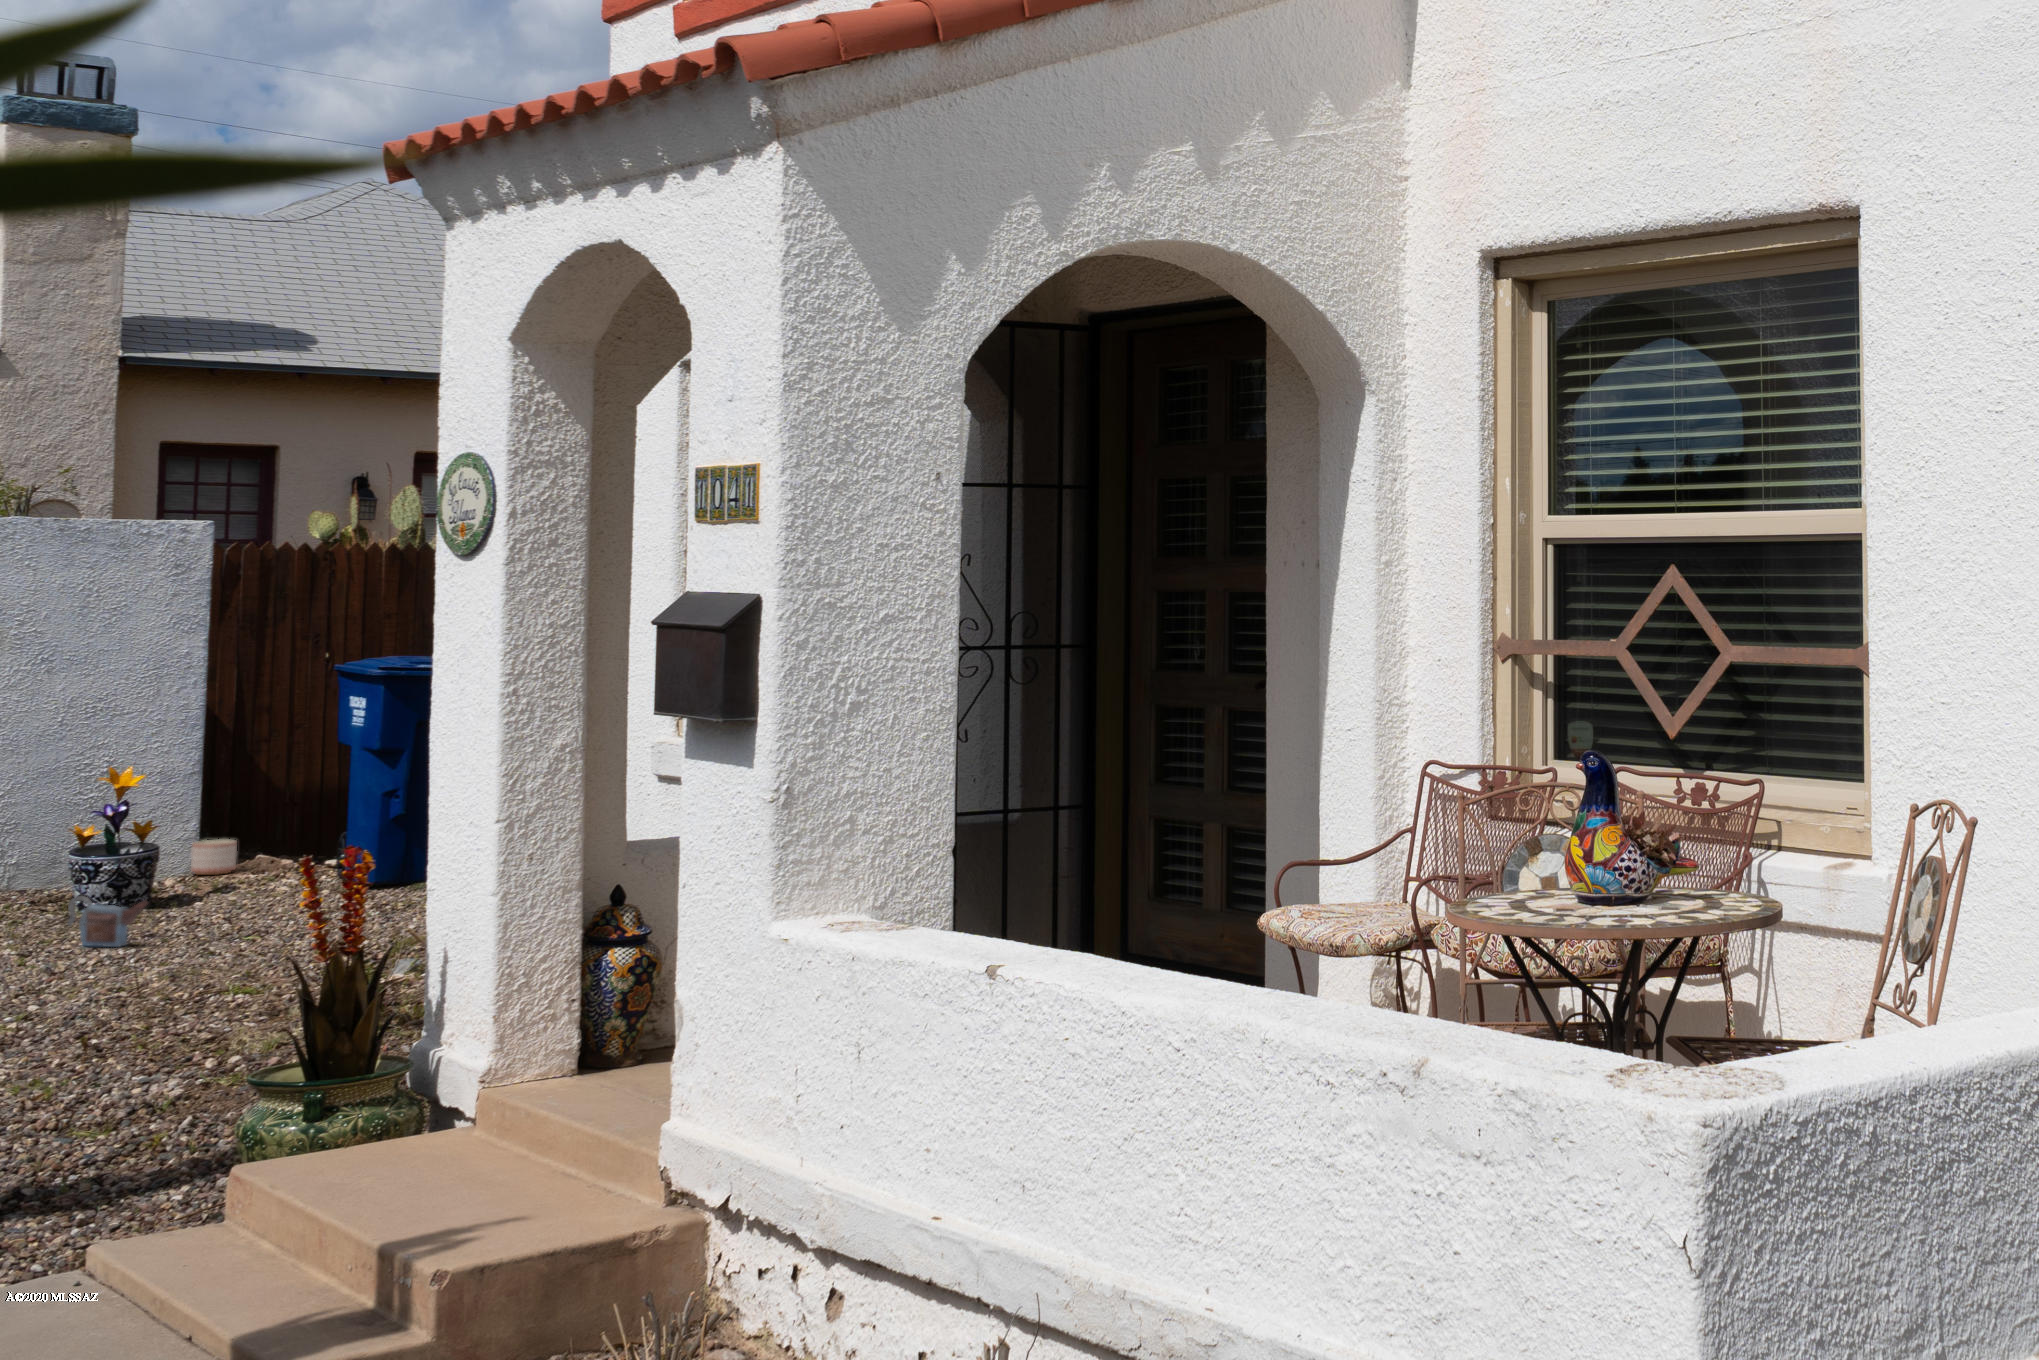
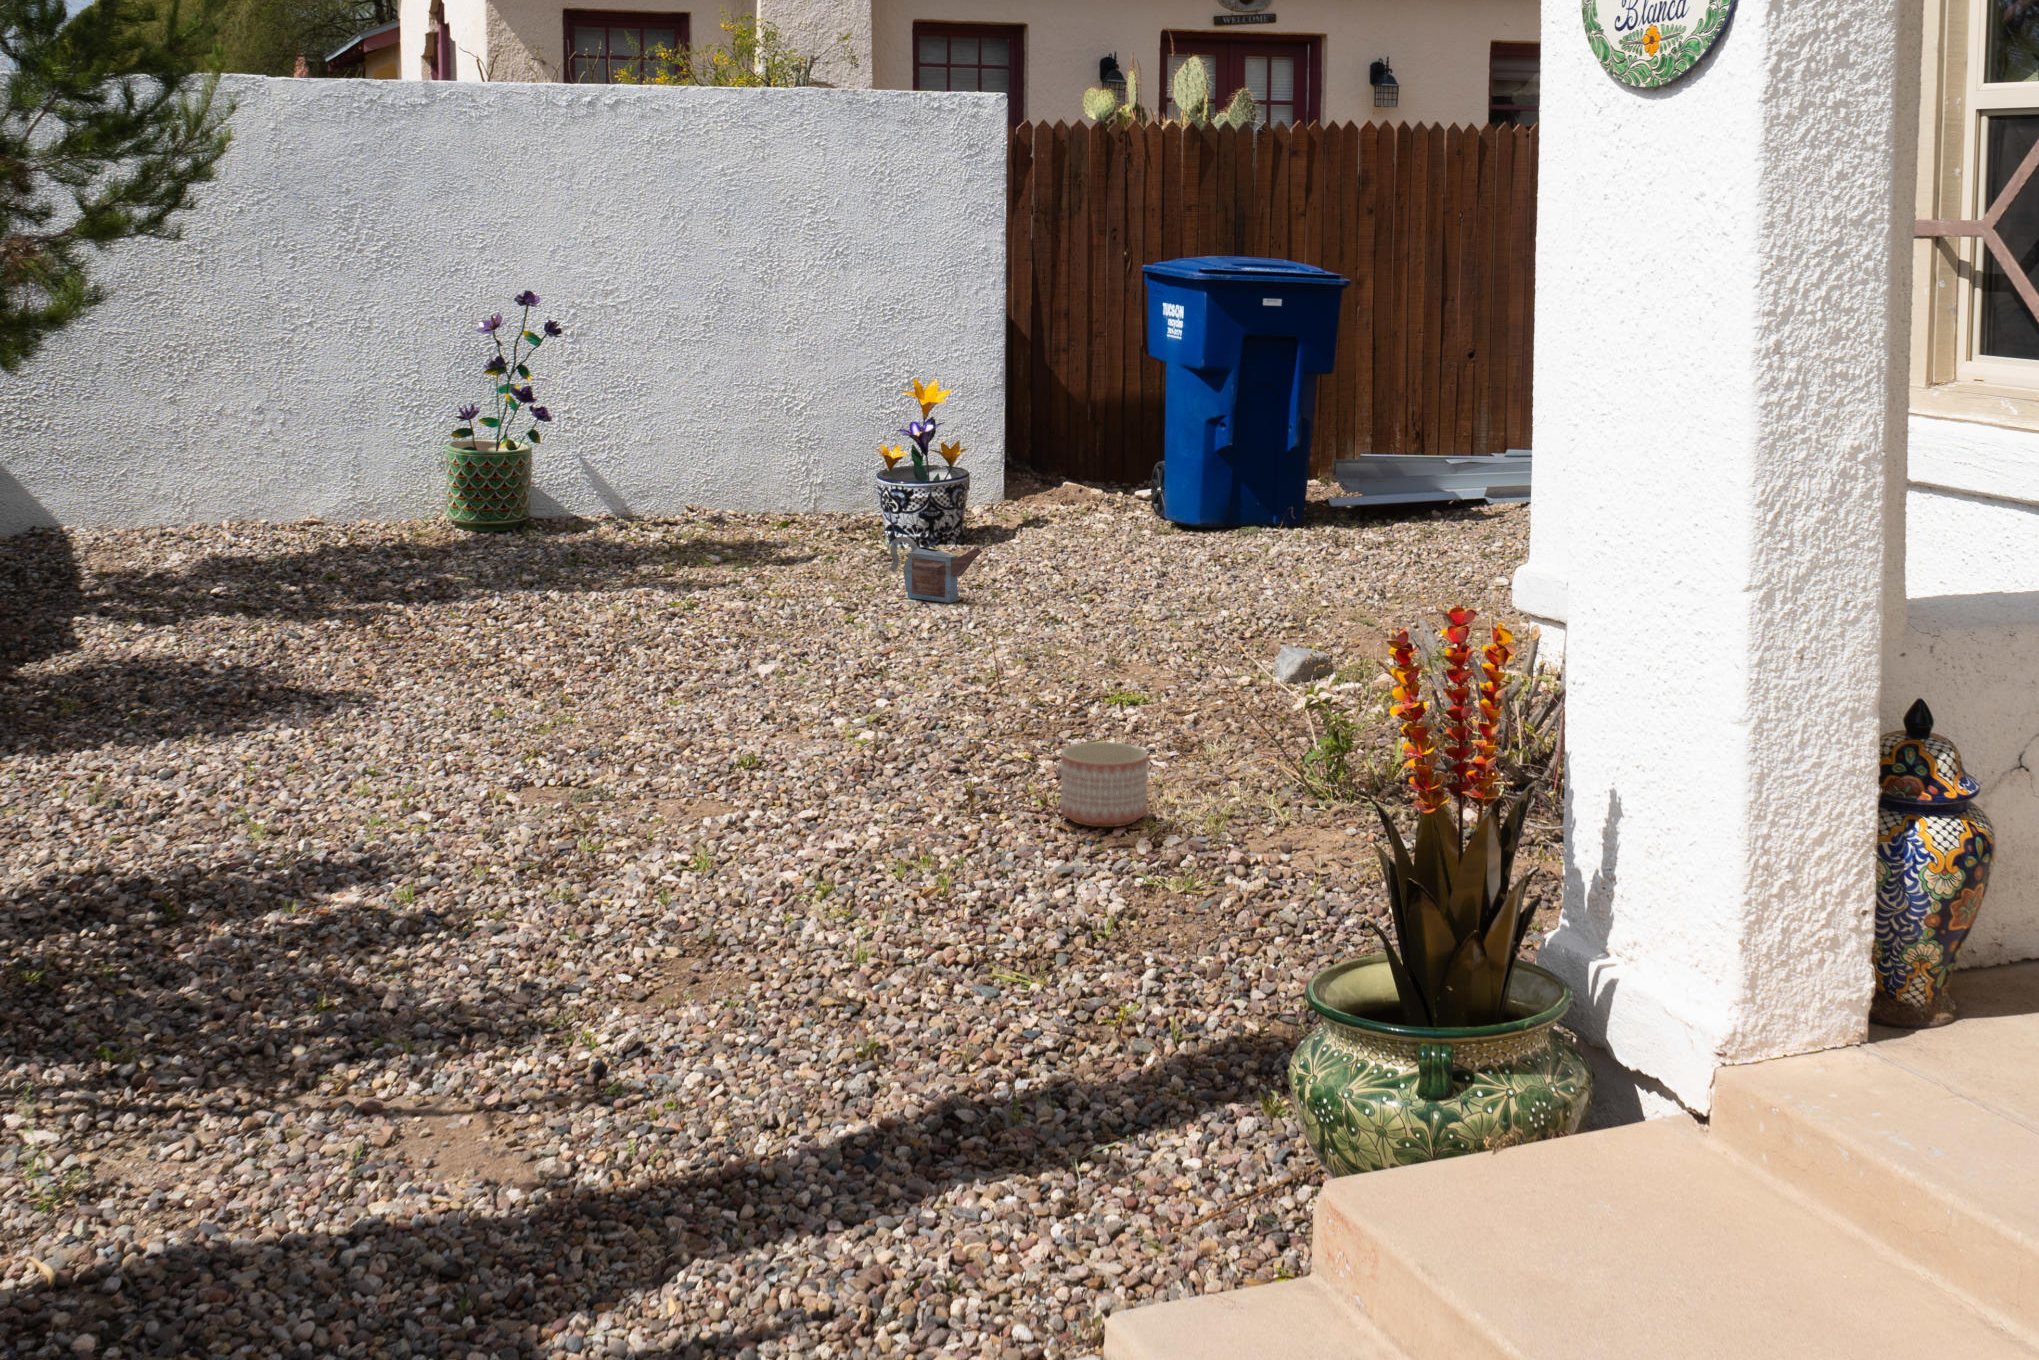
planter: present [191,839,237,875] -> present [1060,742,1148,827]

